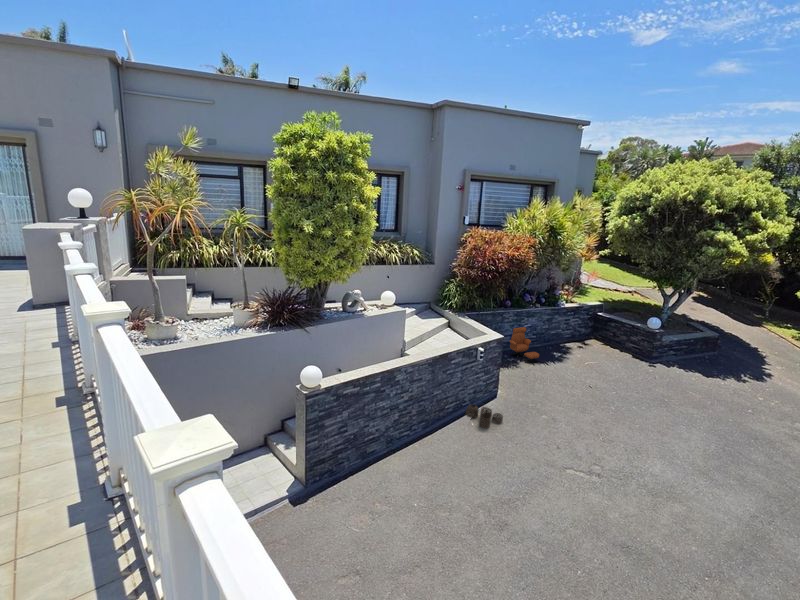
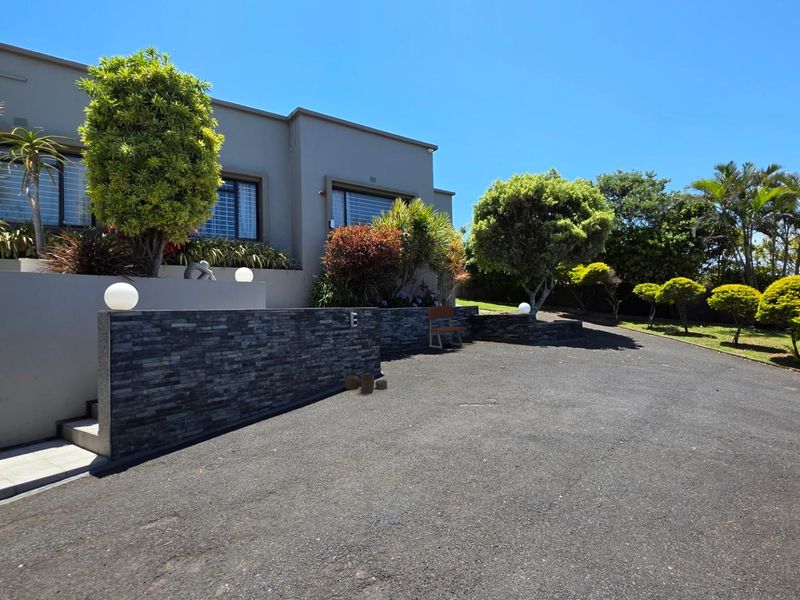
bench: none [545,310,586,354] -> present [429,306,467,348]
lounge chair: present [509,327,539,365] -> none [391,322,424,356]

